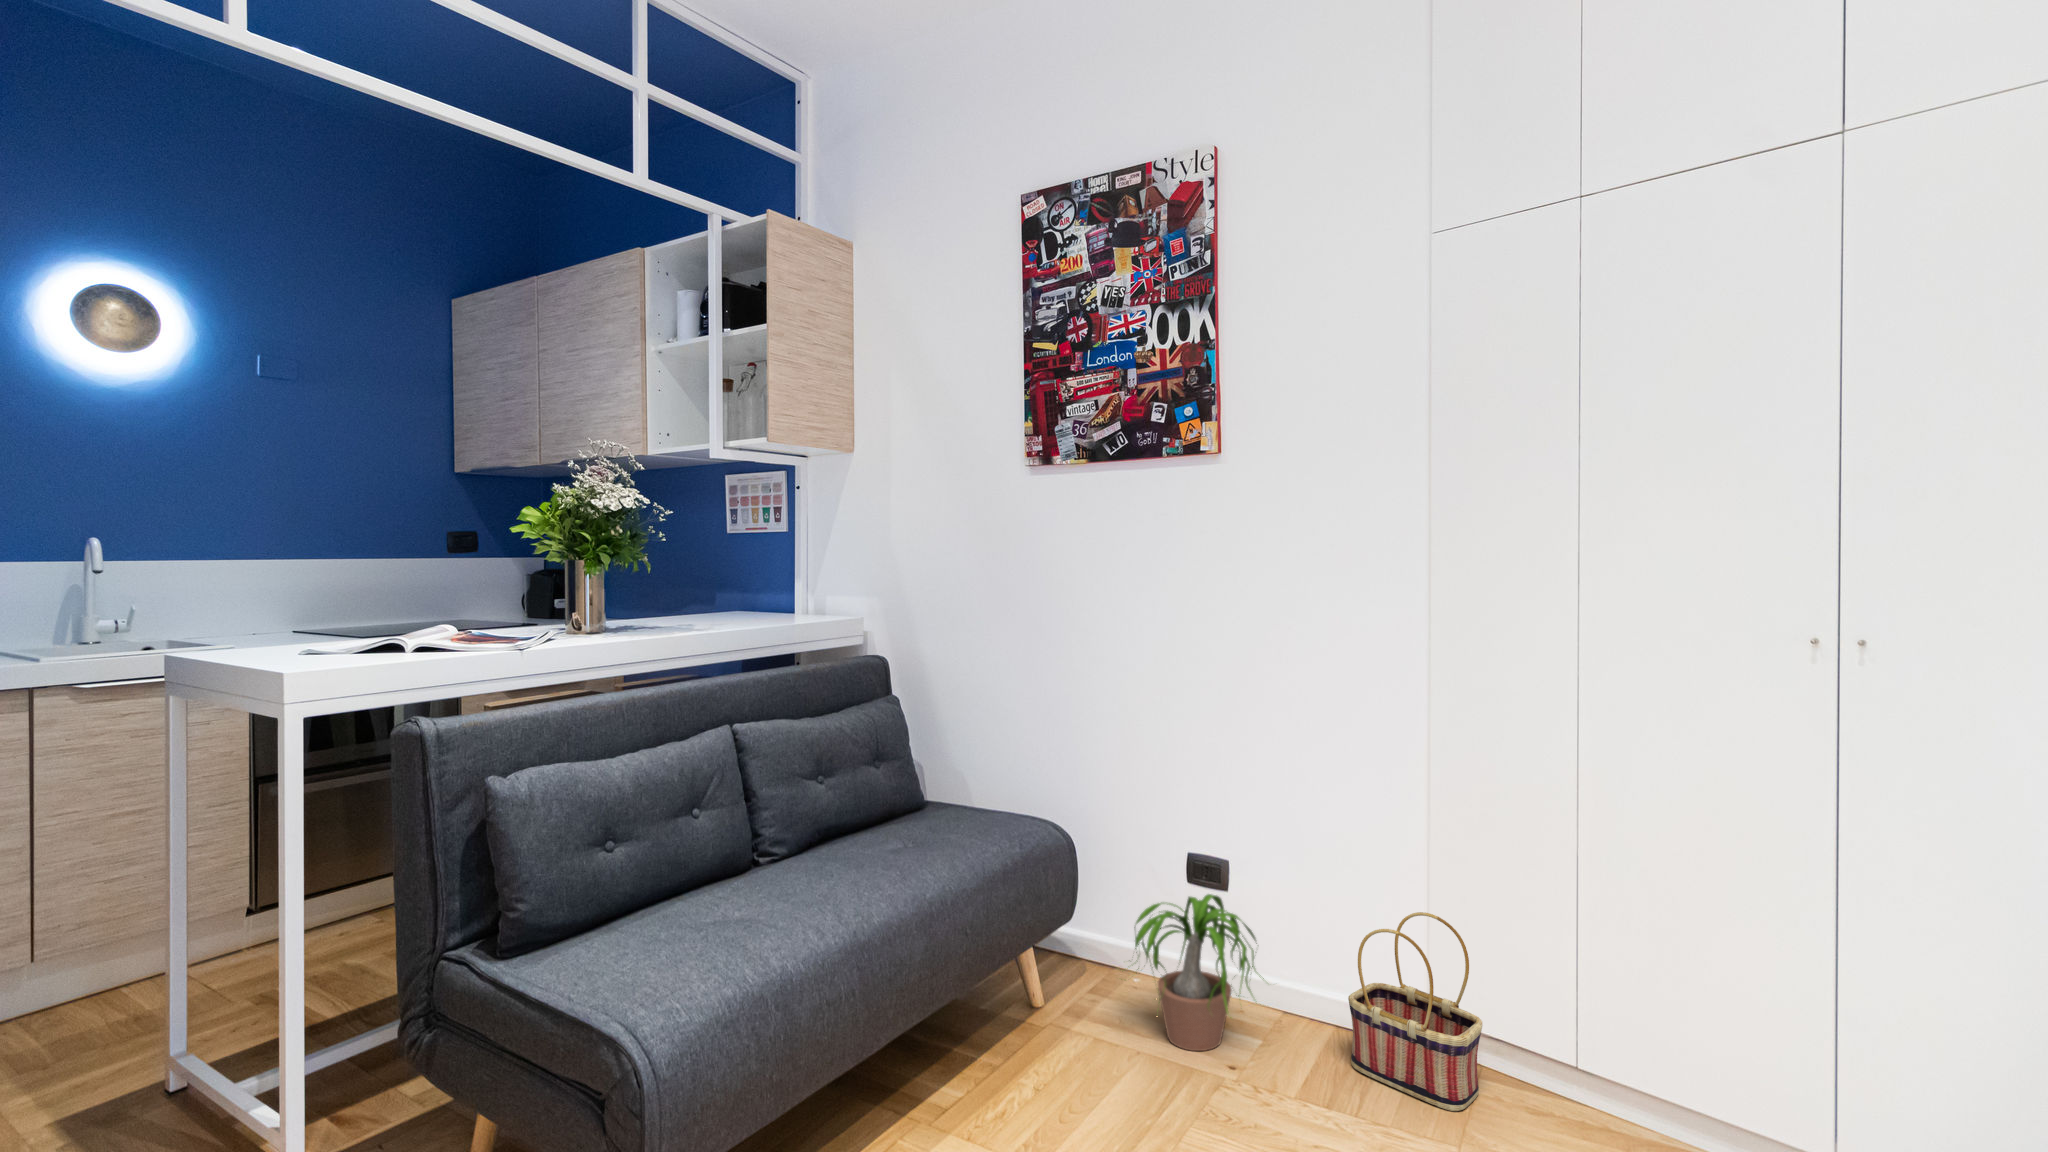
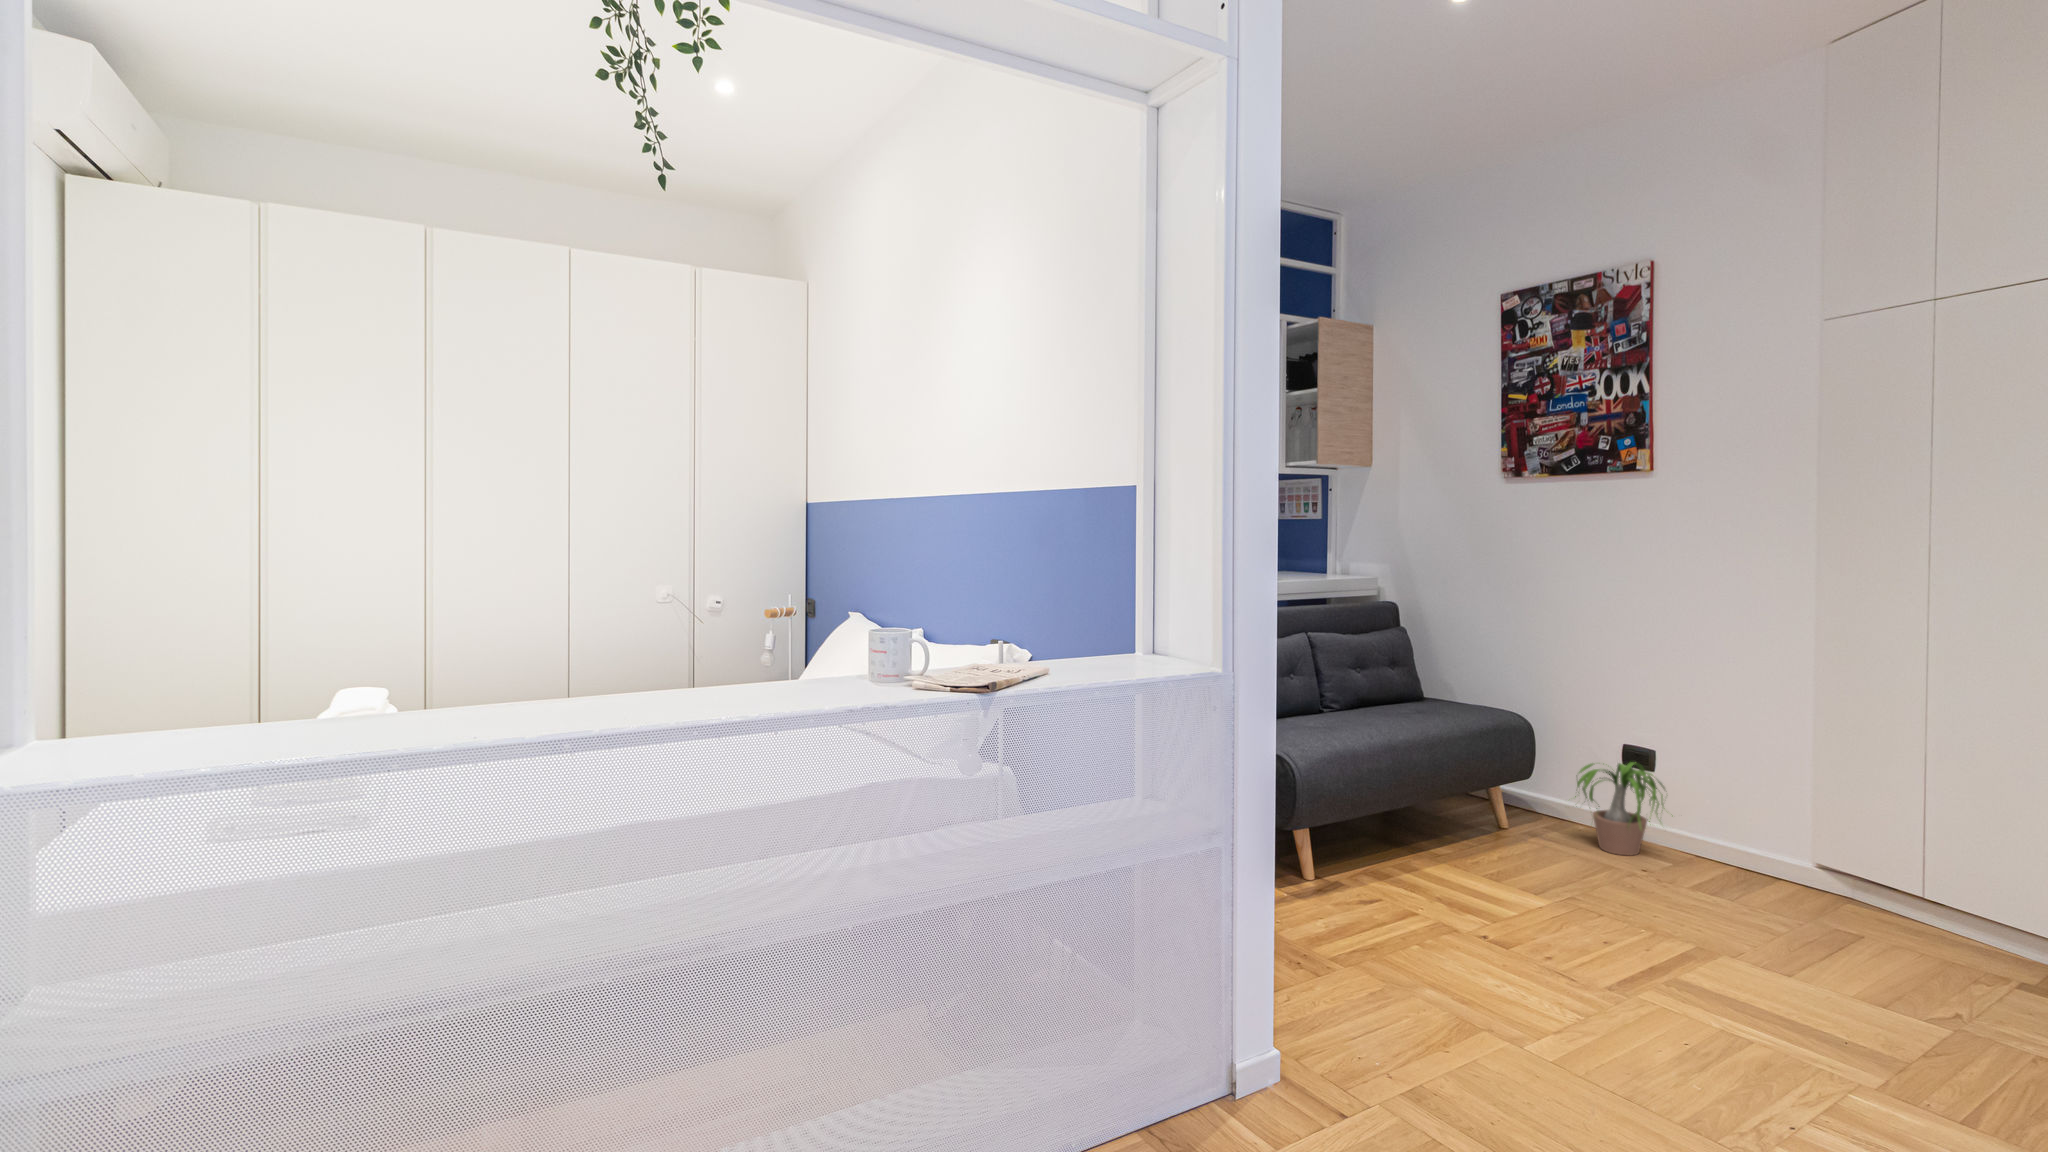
basket: present [1348,912,1482,1111] -> none [1734,781,1835,900]

